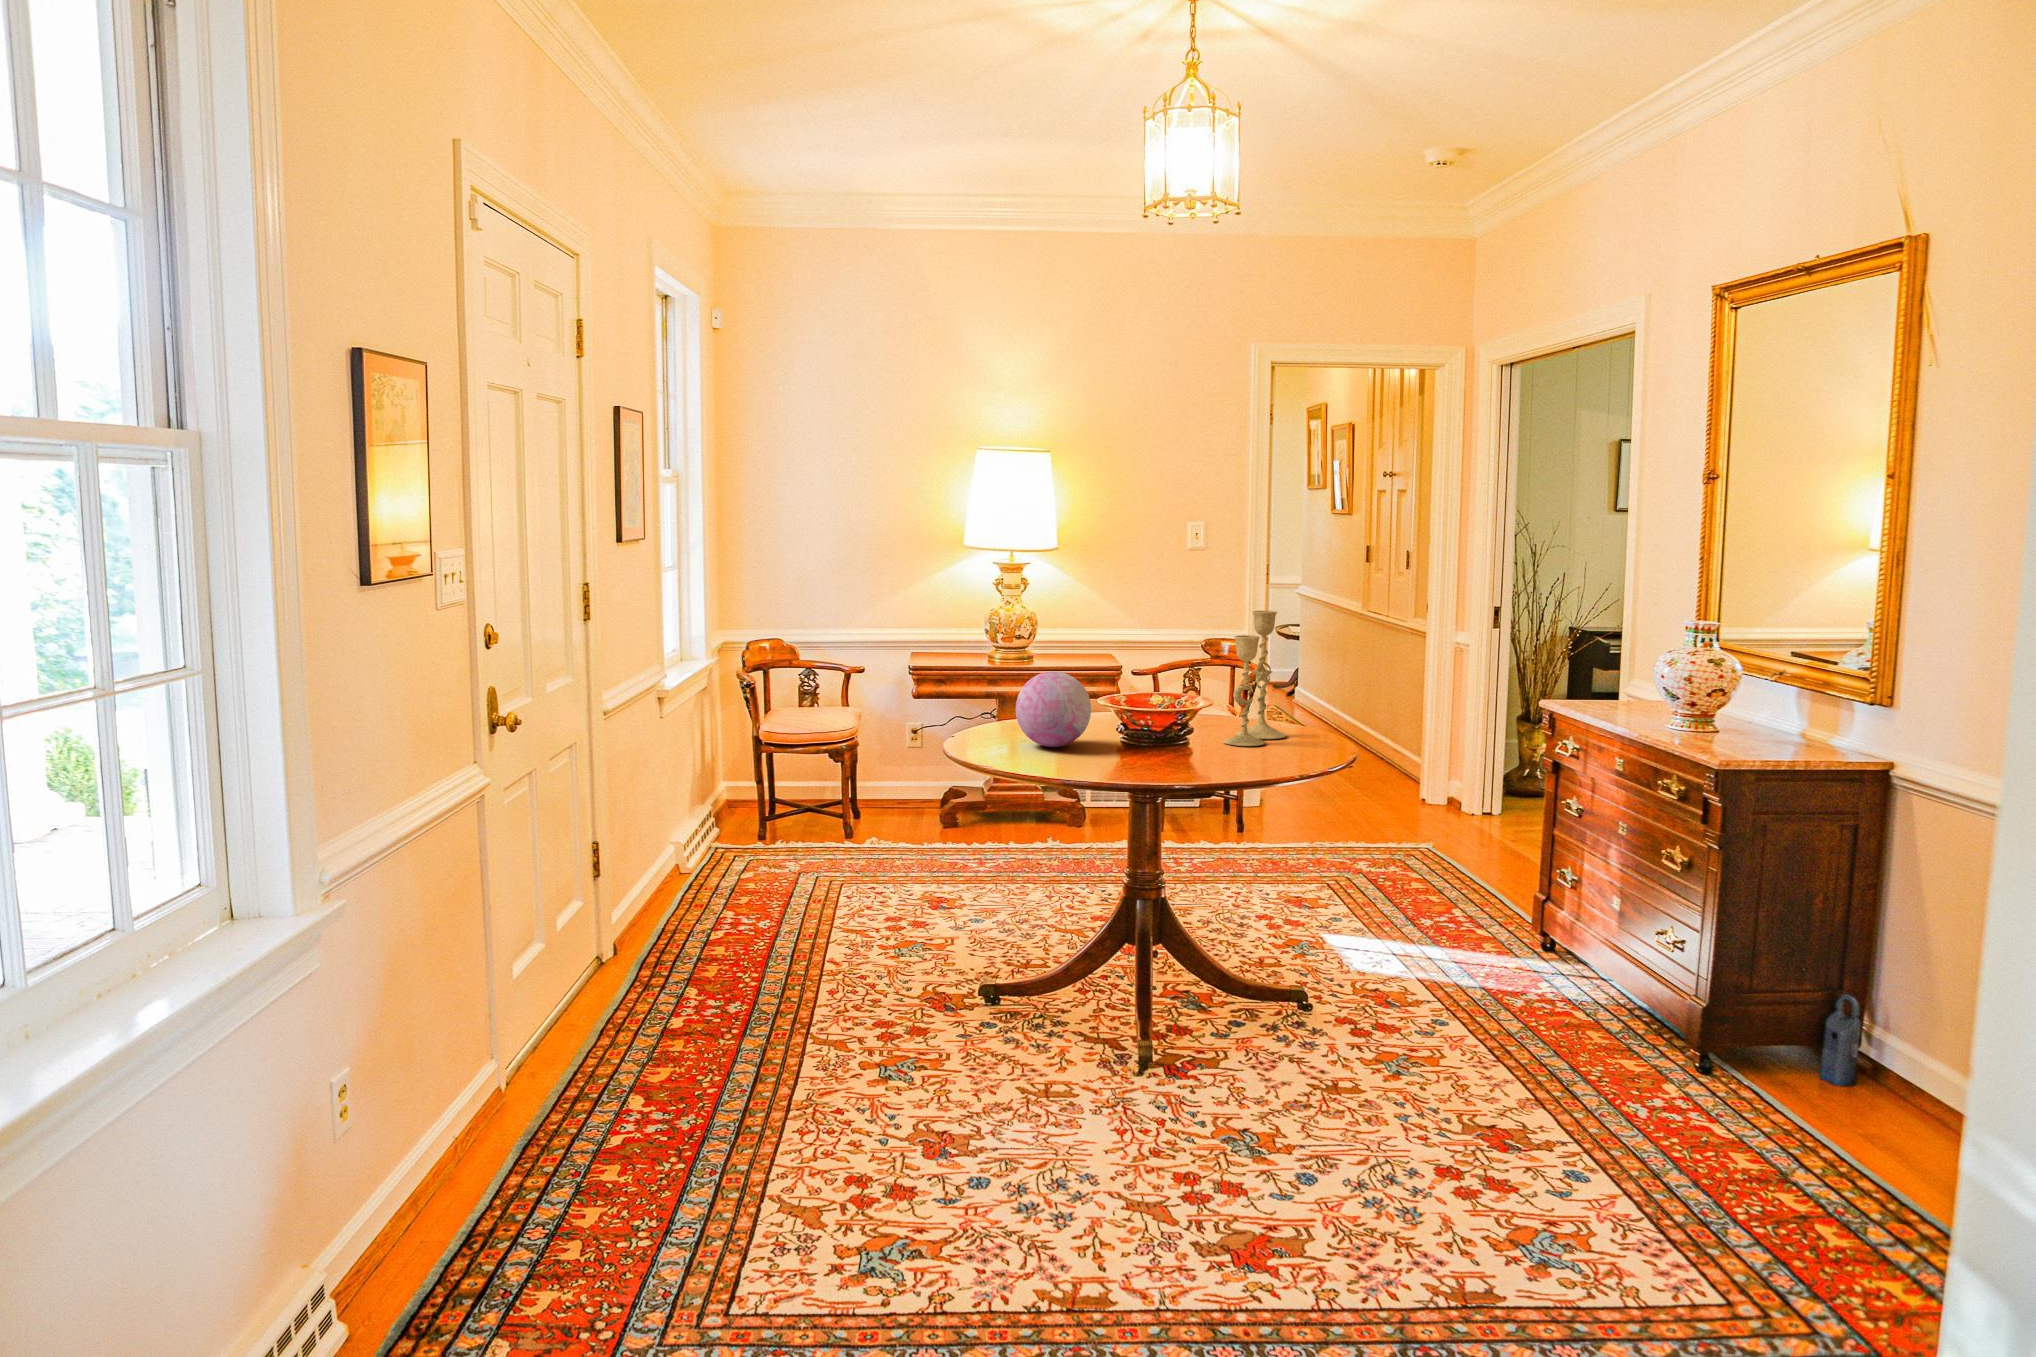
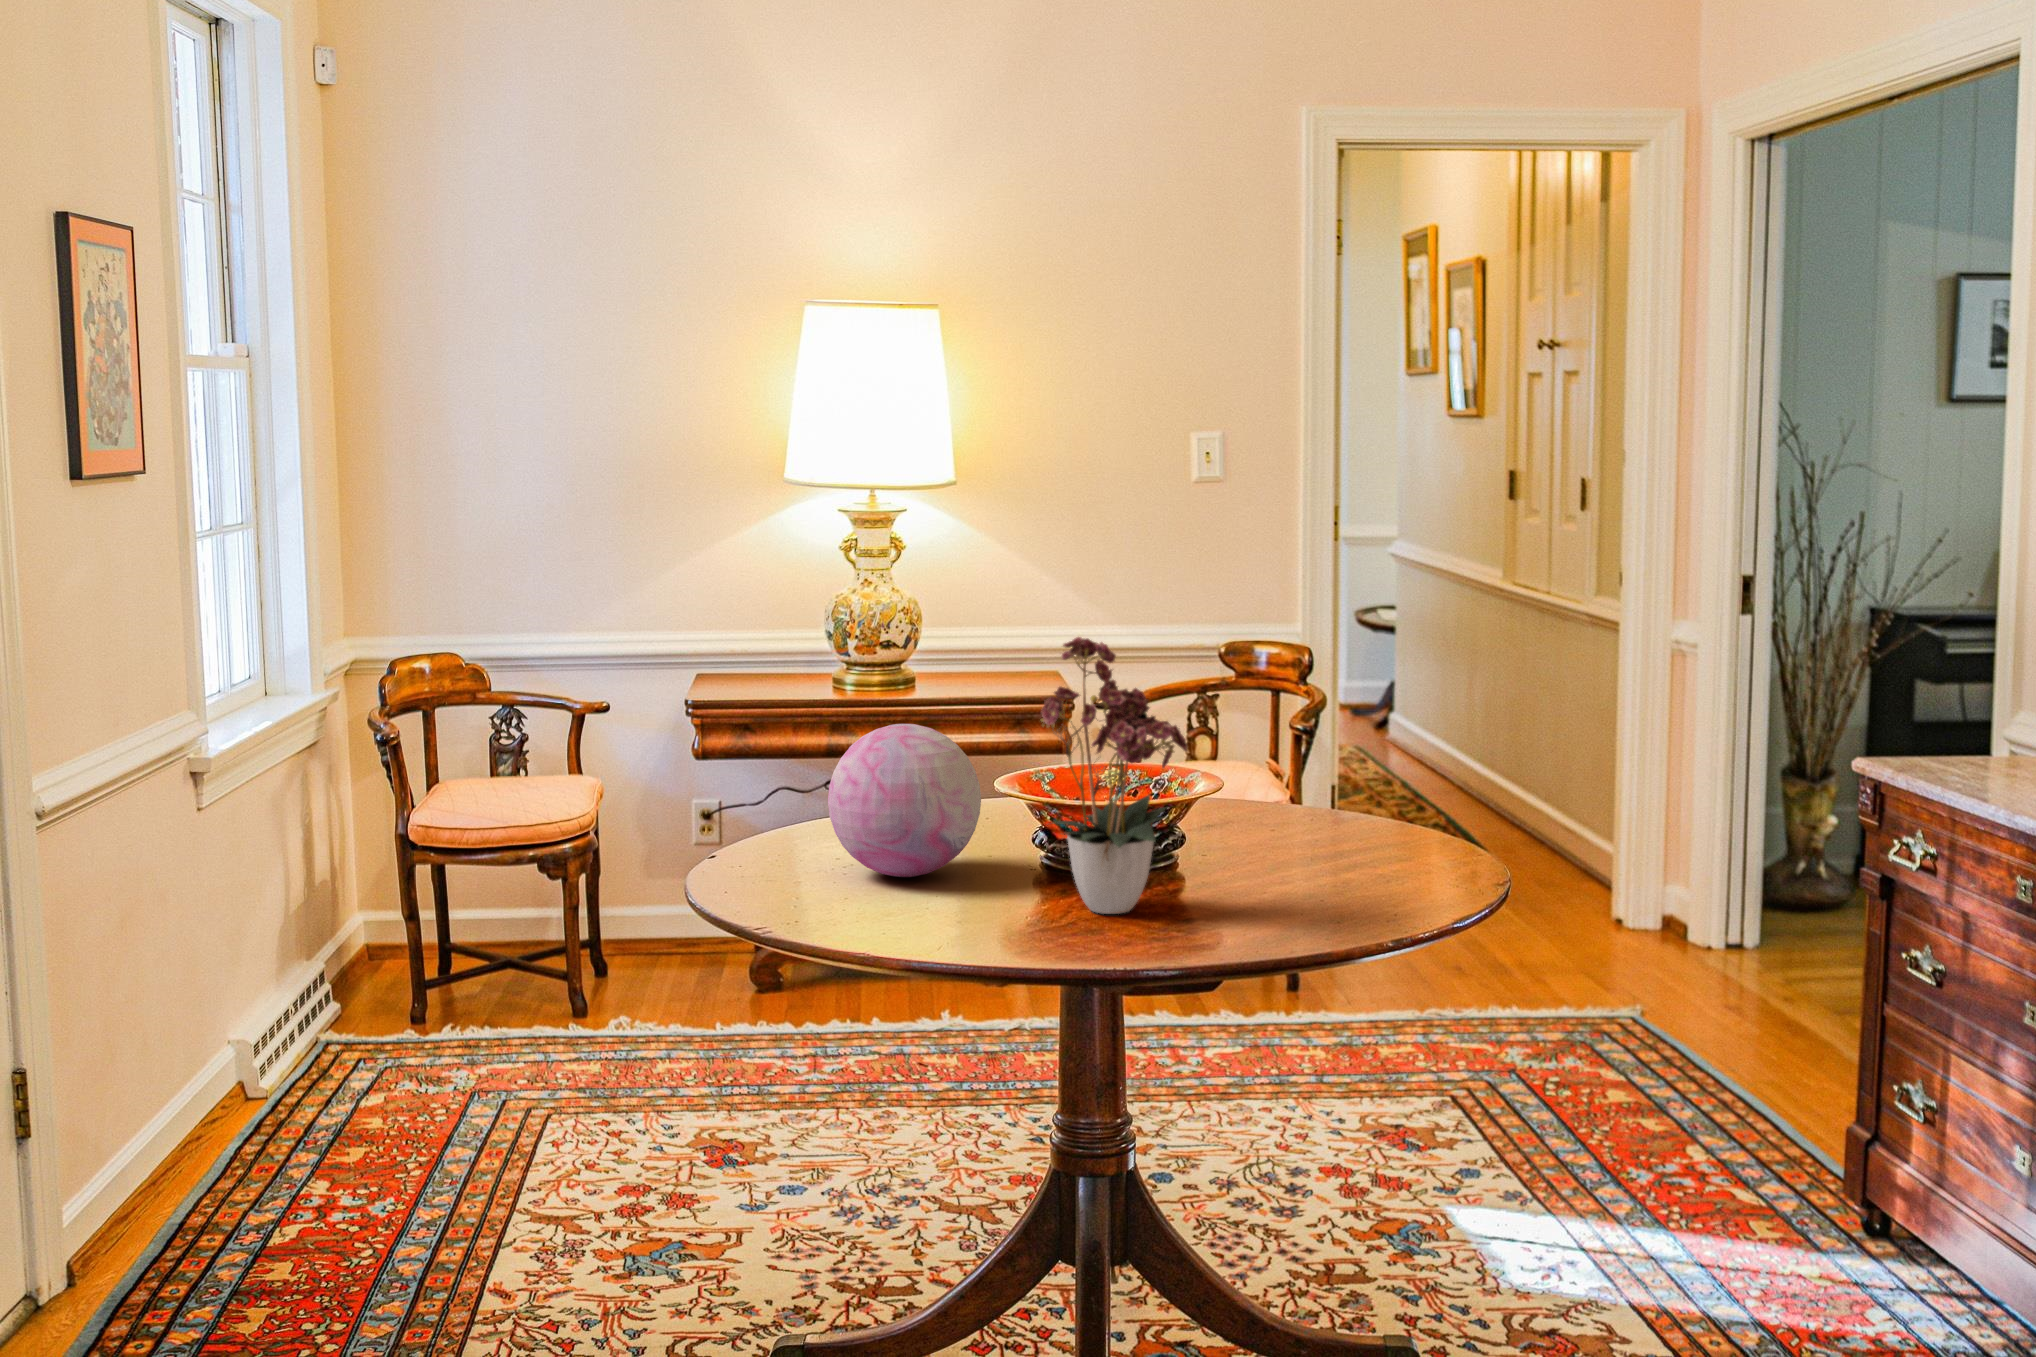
candlestick: present [1223,611,1286,746] -> none [1248,595,1374,866]
flower arrangement: none [1118,622,1204,764] -> present [1041,637,1188,914]

